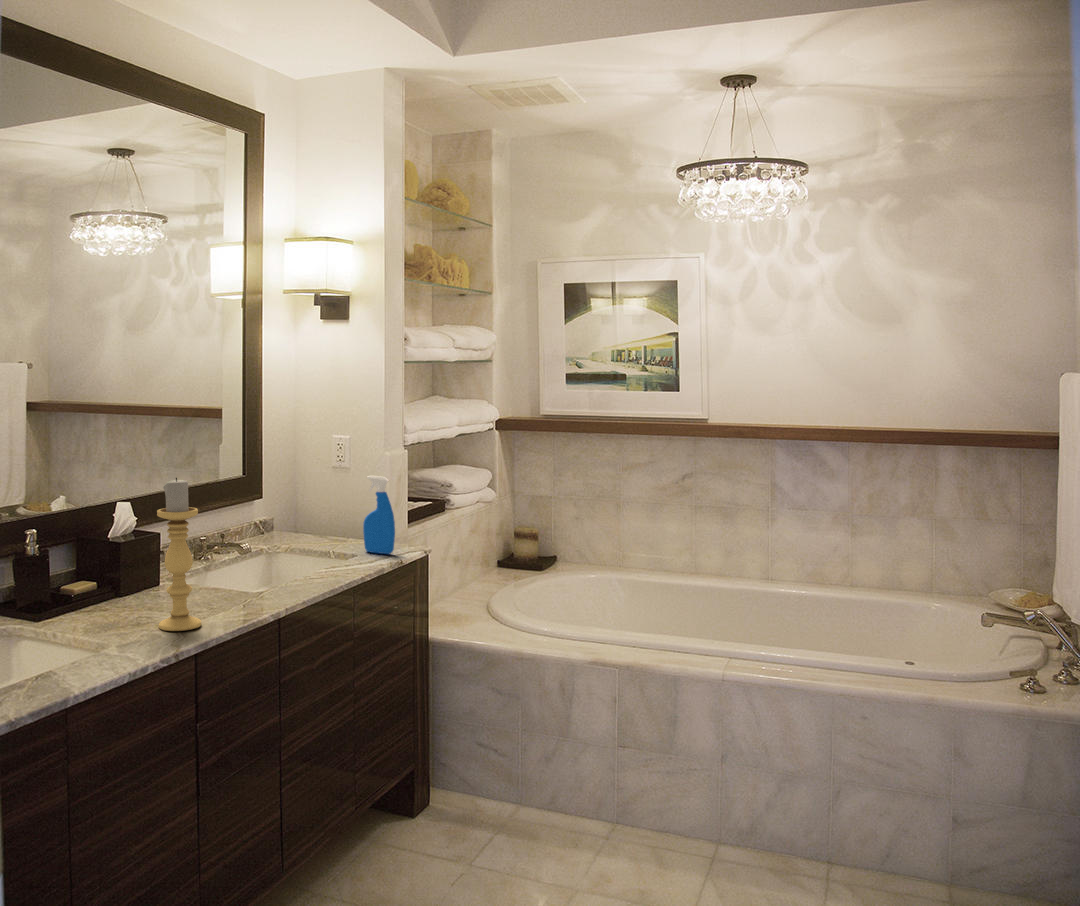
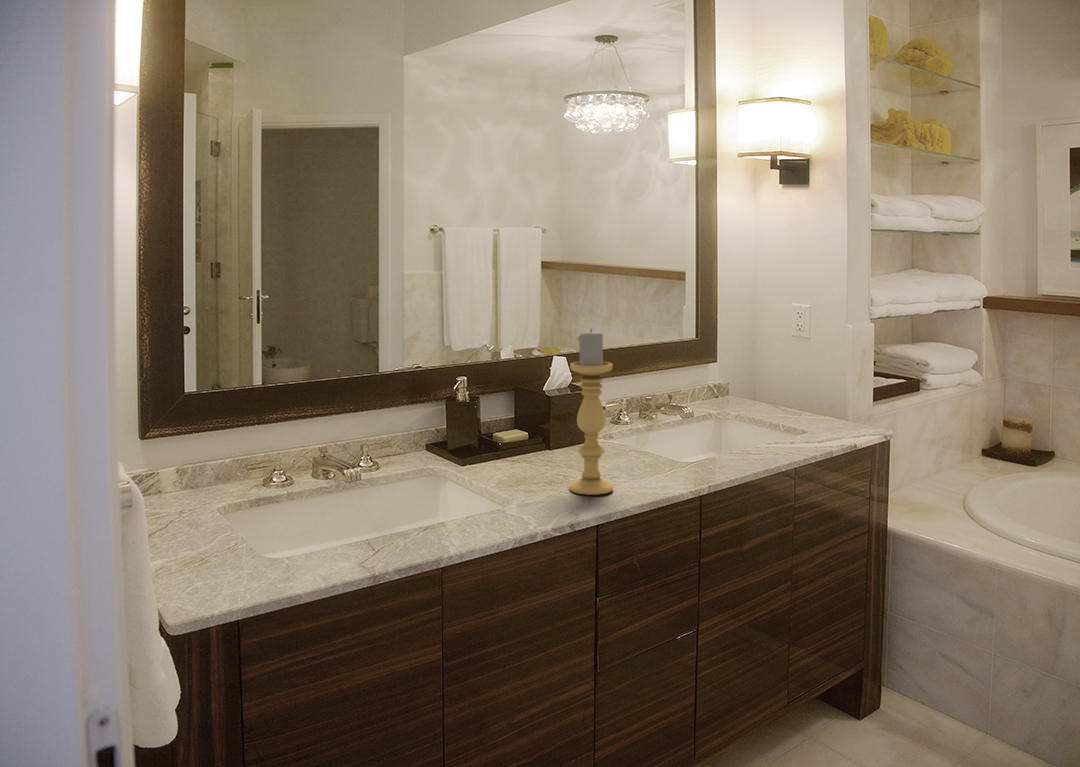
spray bottle: present [363,476,395,554] -> none [817,345,853,431]

